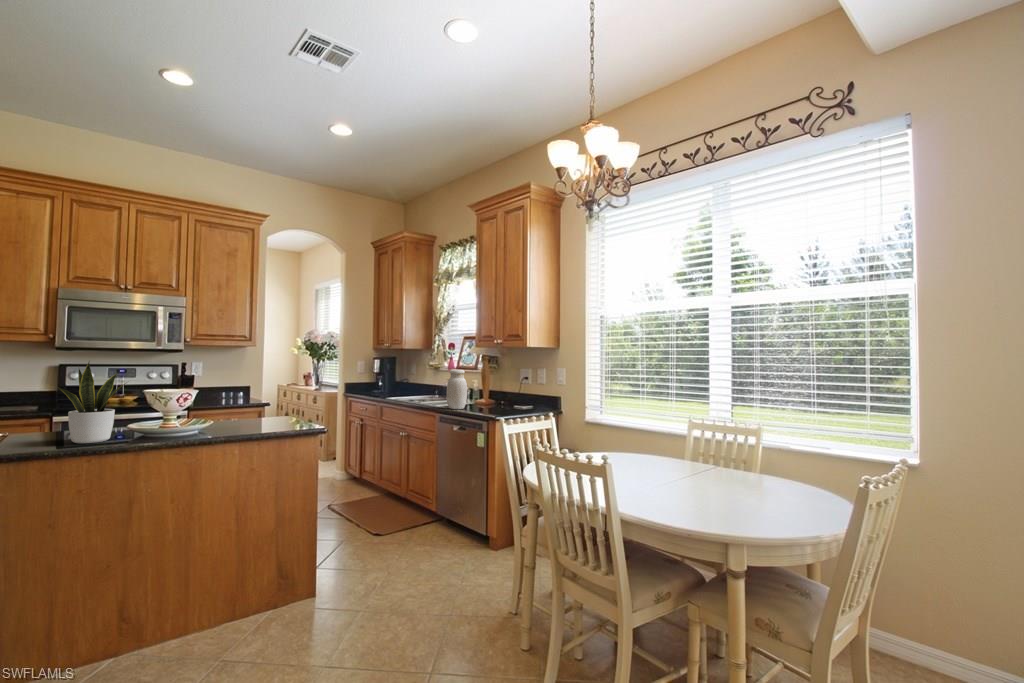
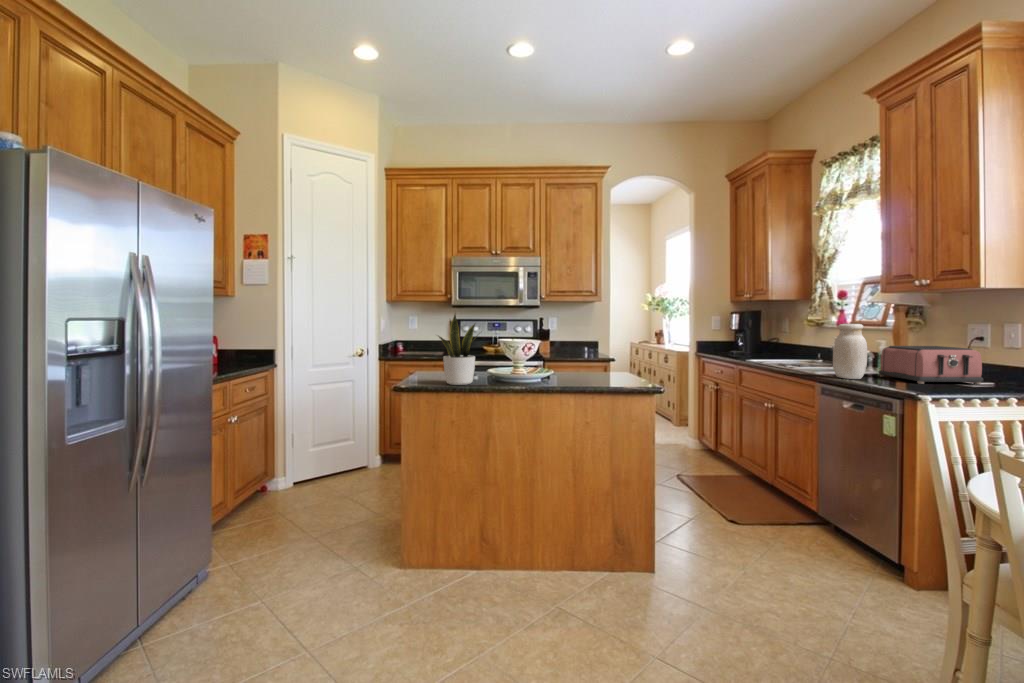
toaster: none [474,384,527,410] -> present [879,346,983,384]

